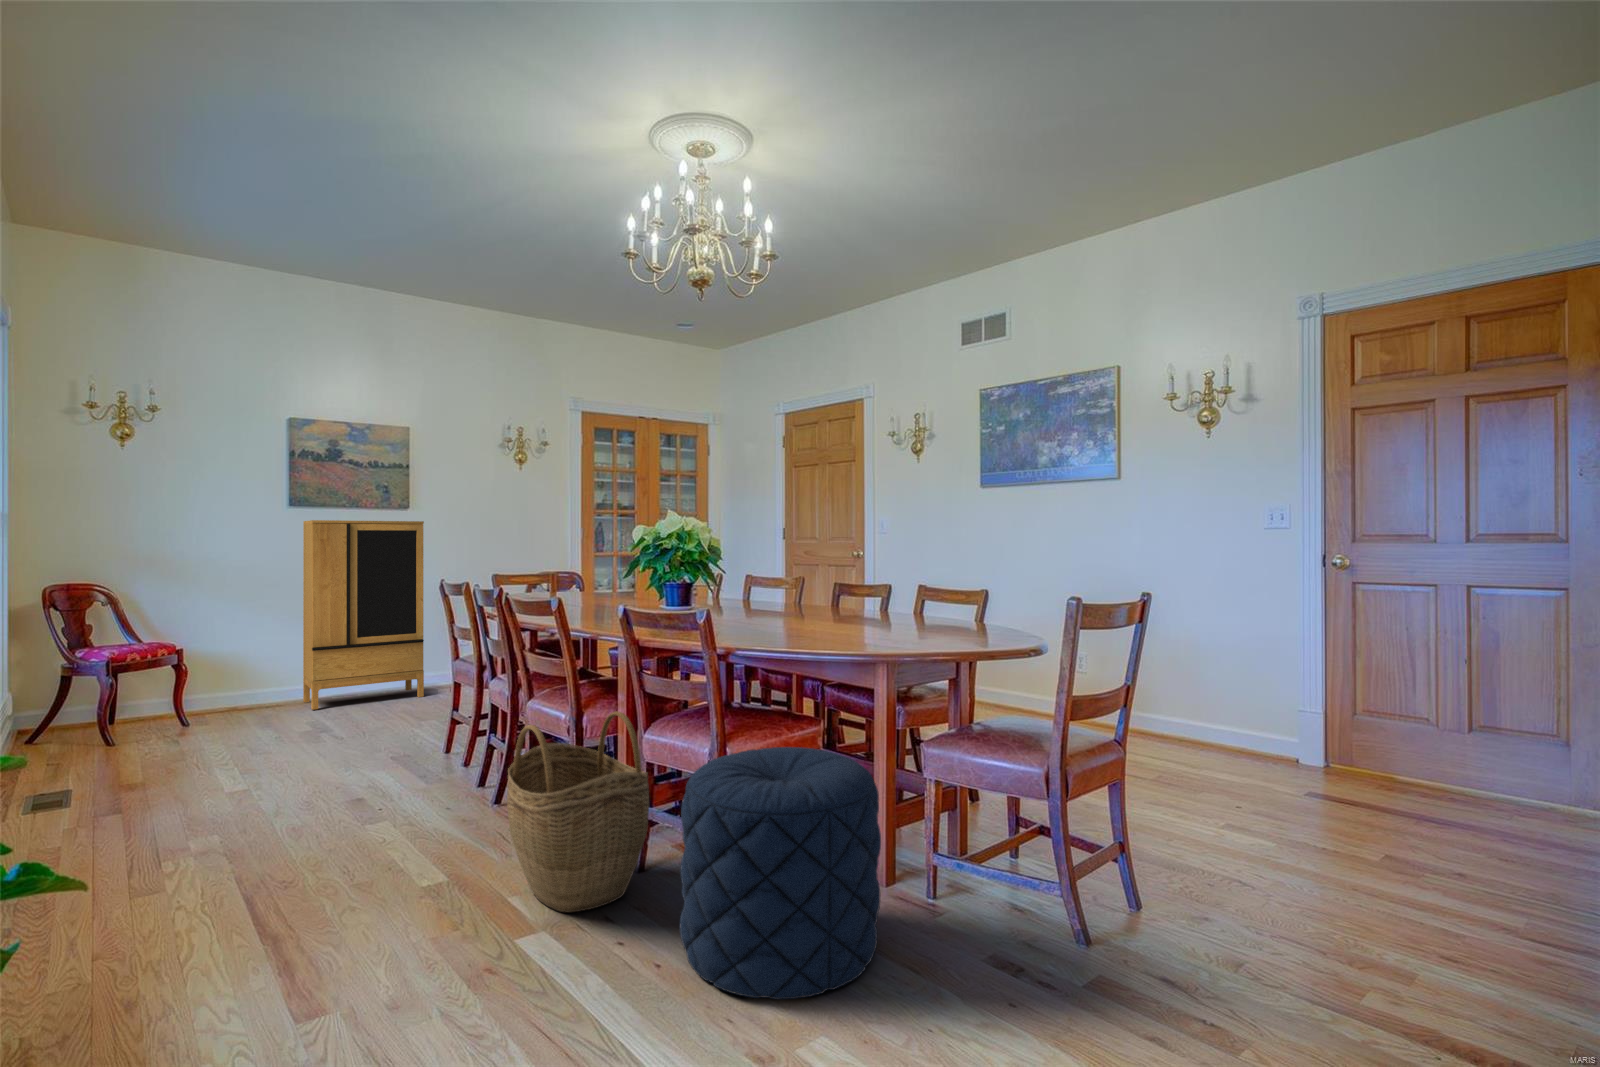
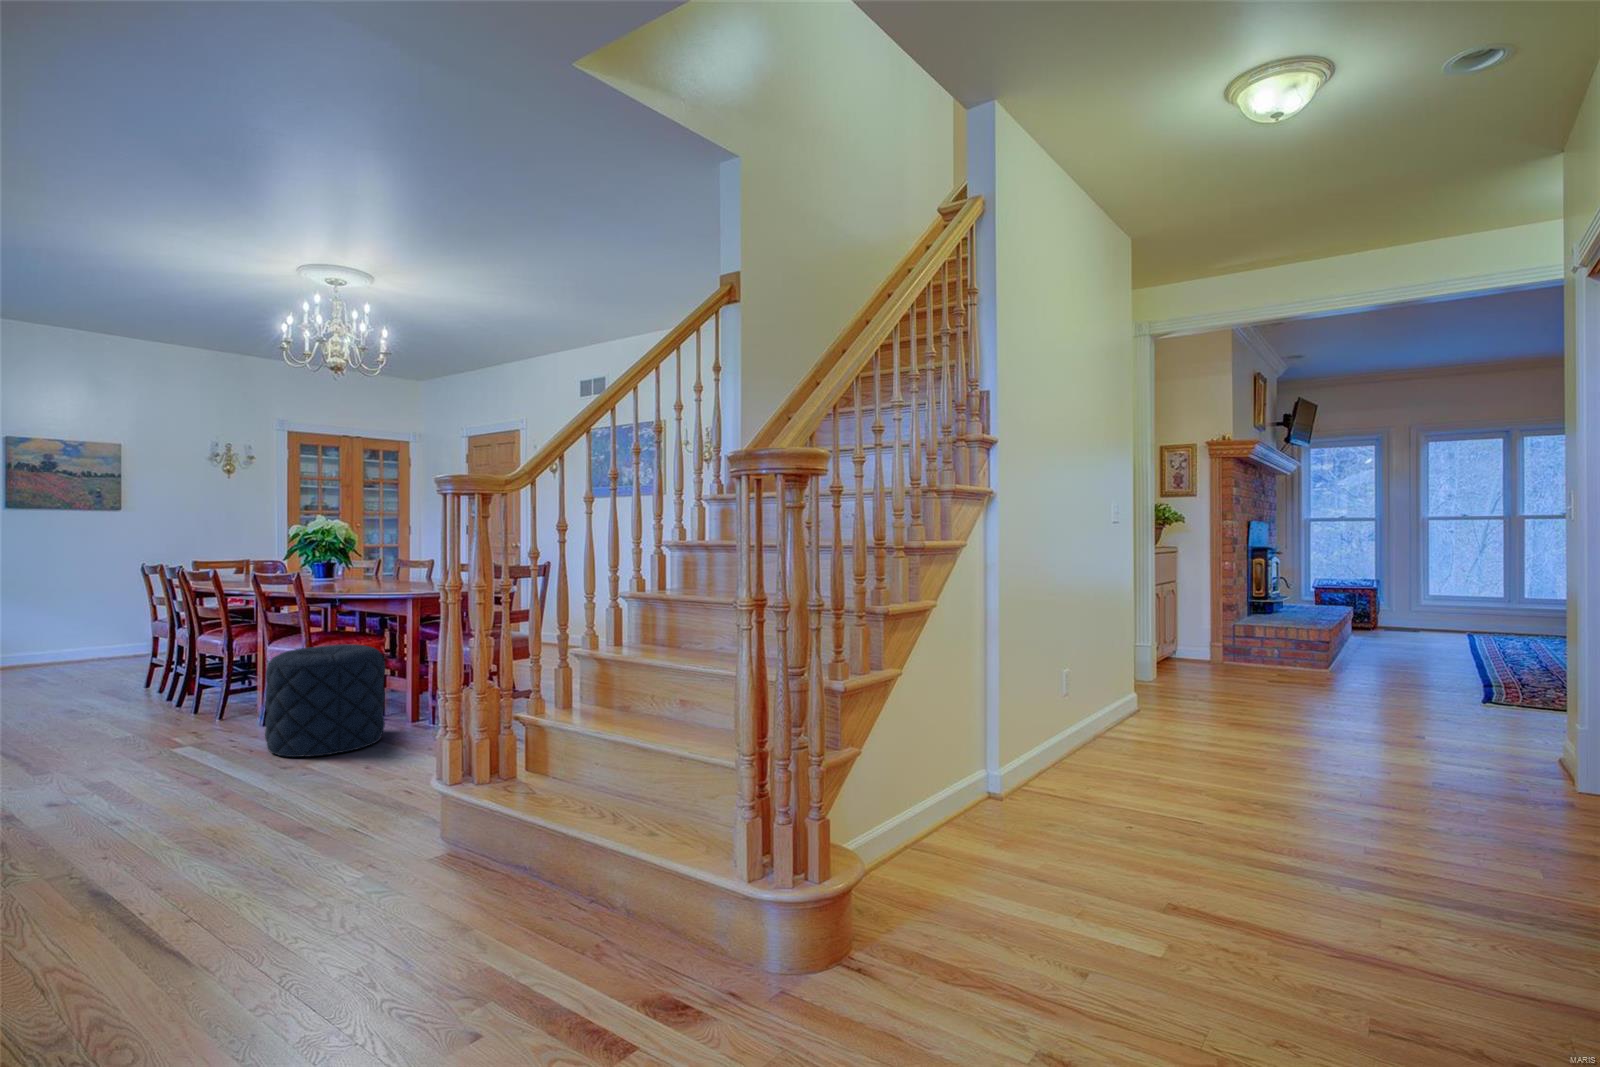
cabinet: present [303,520,424,710] -> none [20,519,134,670]
woven basket: present [507,711,649,912] -> none [171,633,264,741]

